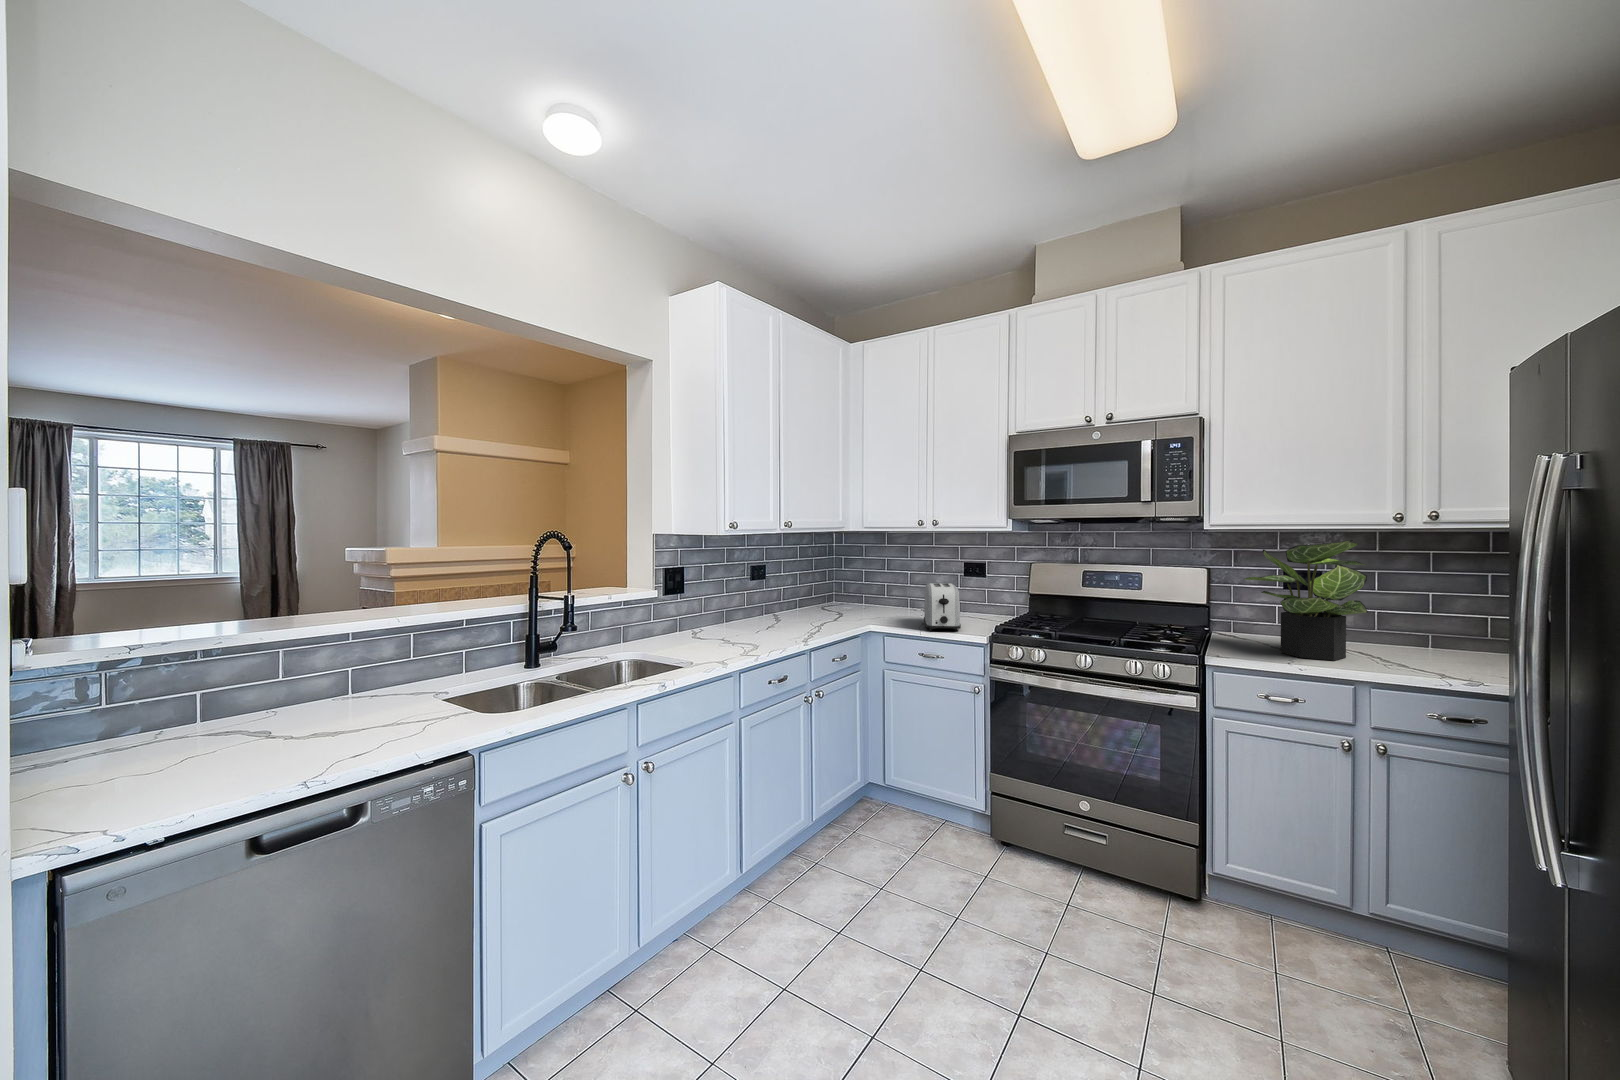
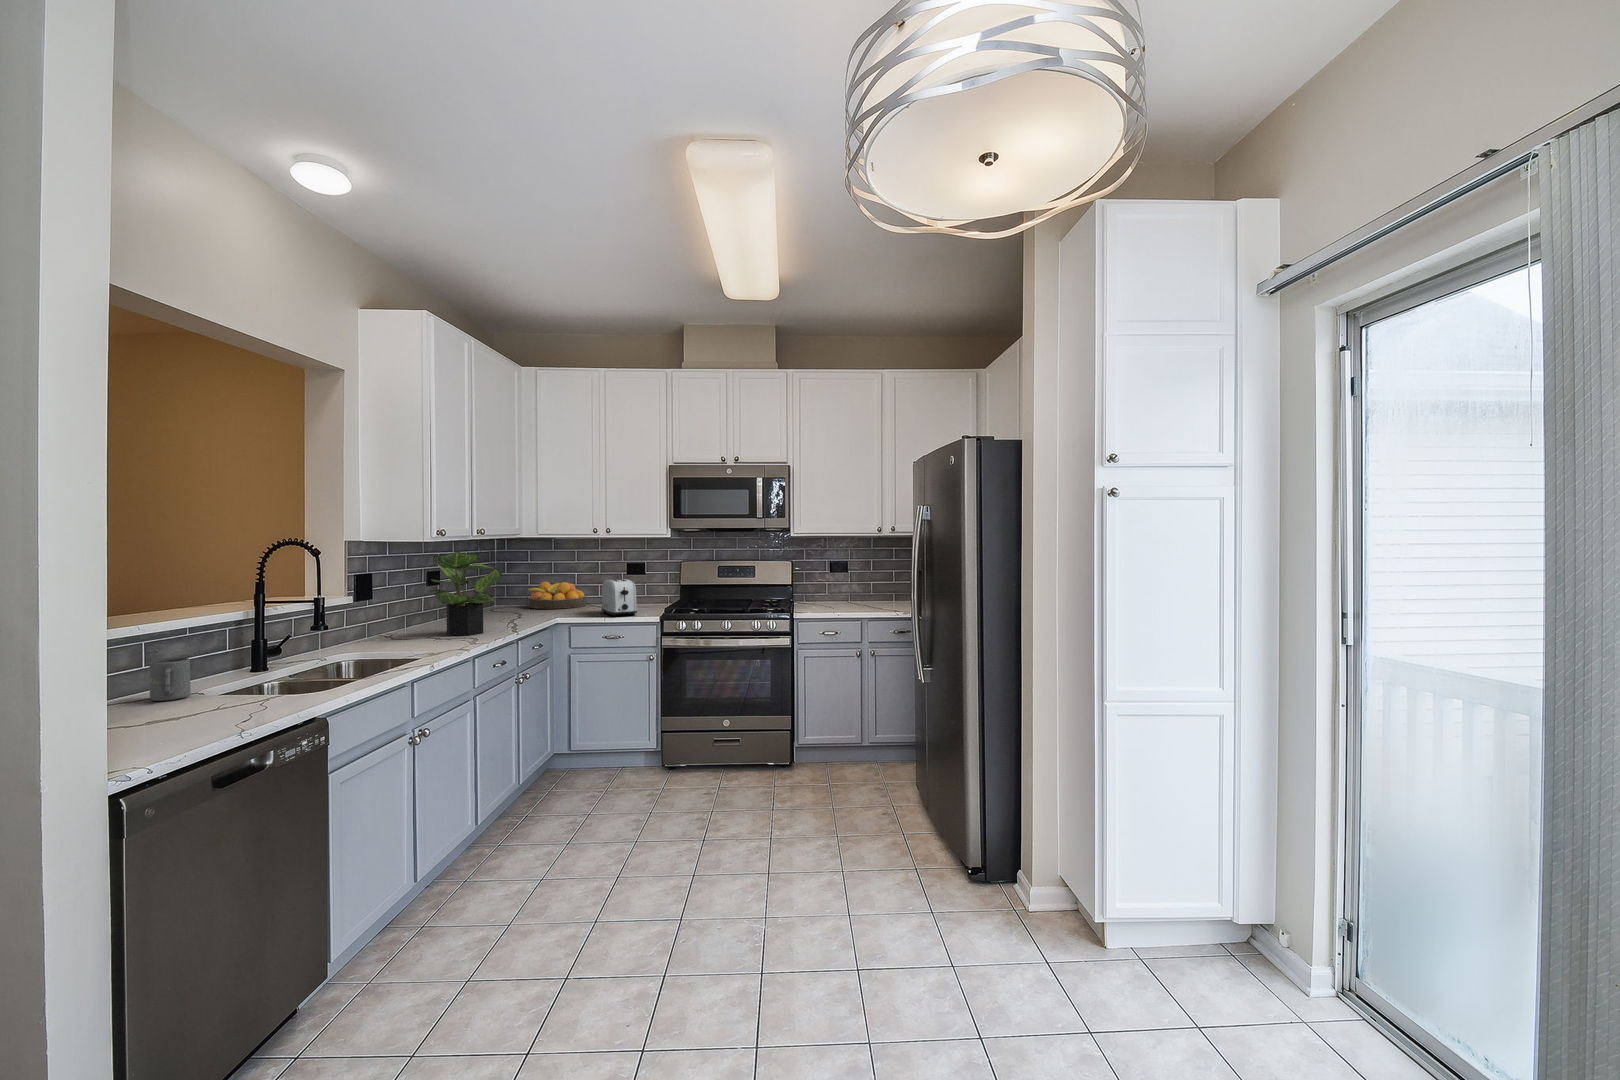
potted plant: present [1244,540,1368,661] -> present [428,552,502,636]
fruit bowl: none [859,579,921,611] -> present [527,581,586,609]
mug: none [365,659,407,706] -> present [149,658,191,701]

